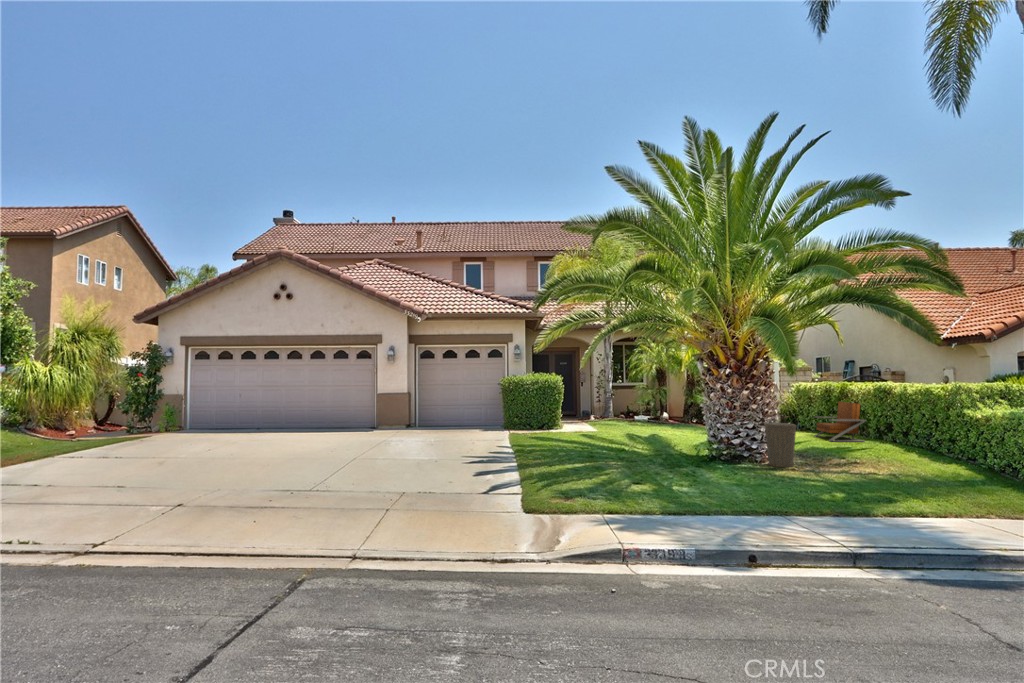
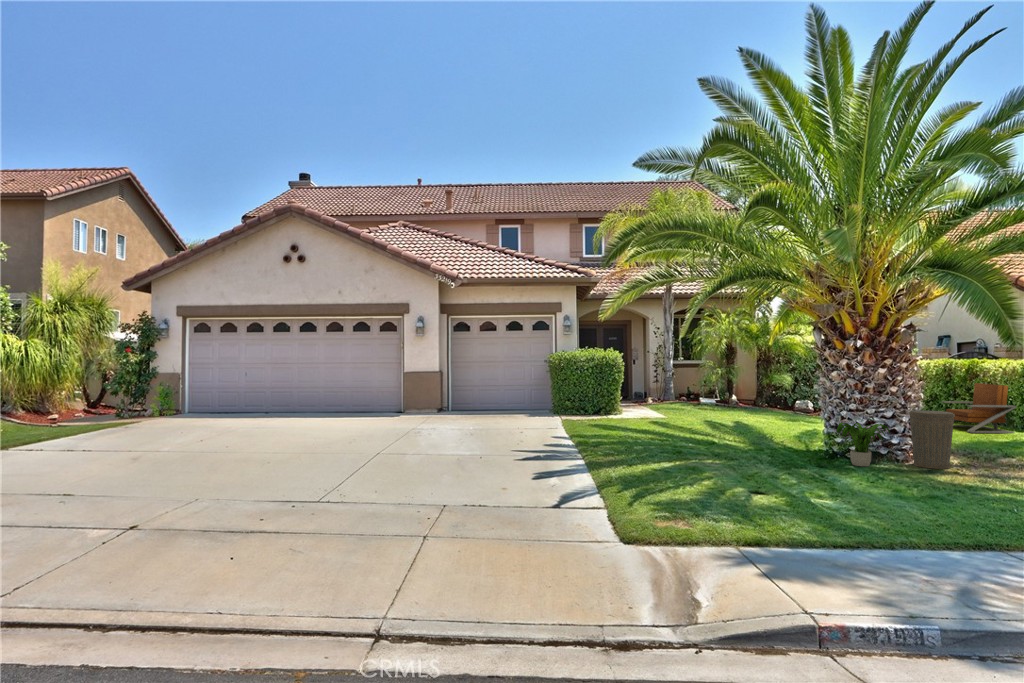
potted plant: none [710,432,749,466] -> present [836,423,890,466]

